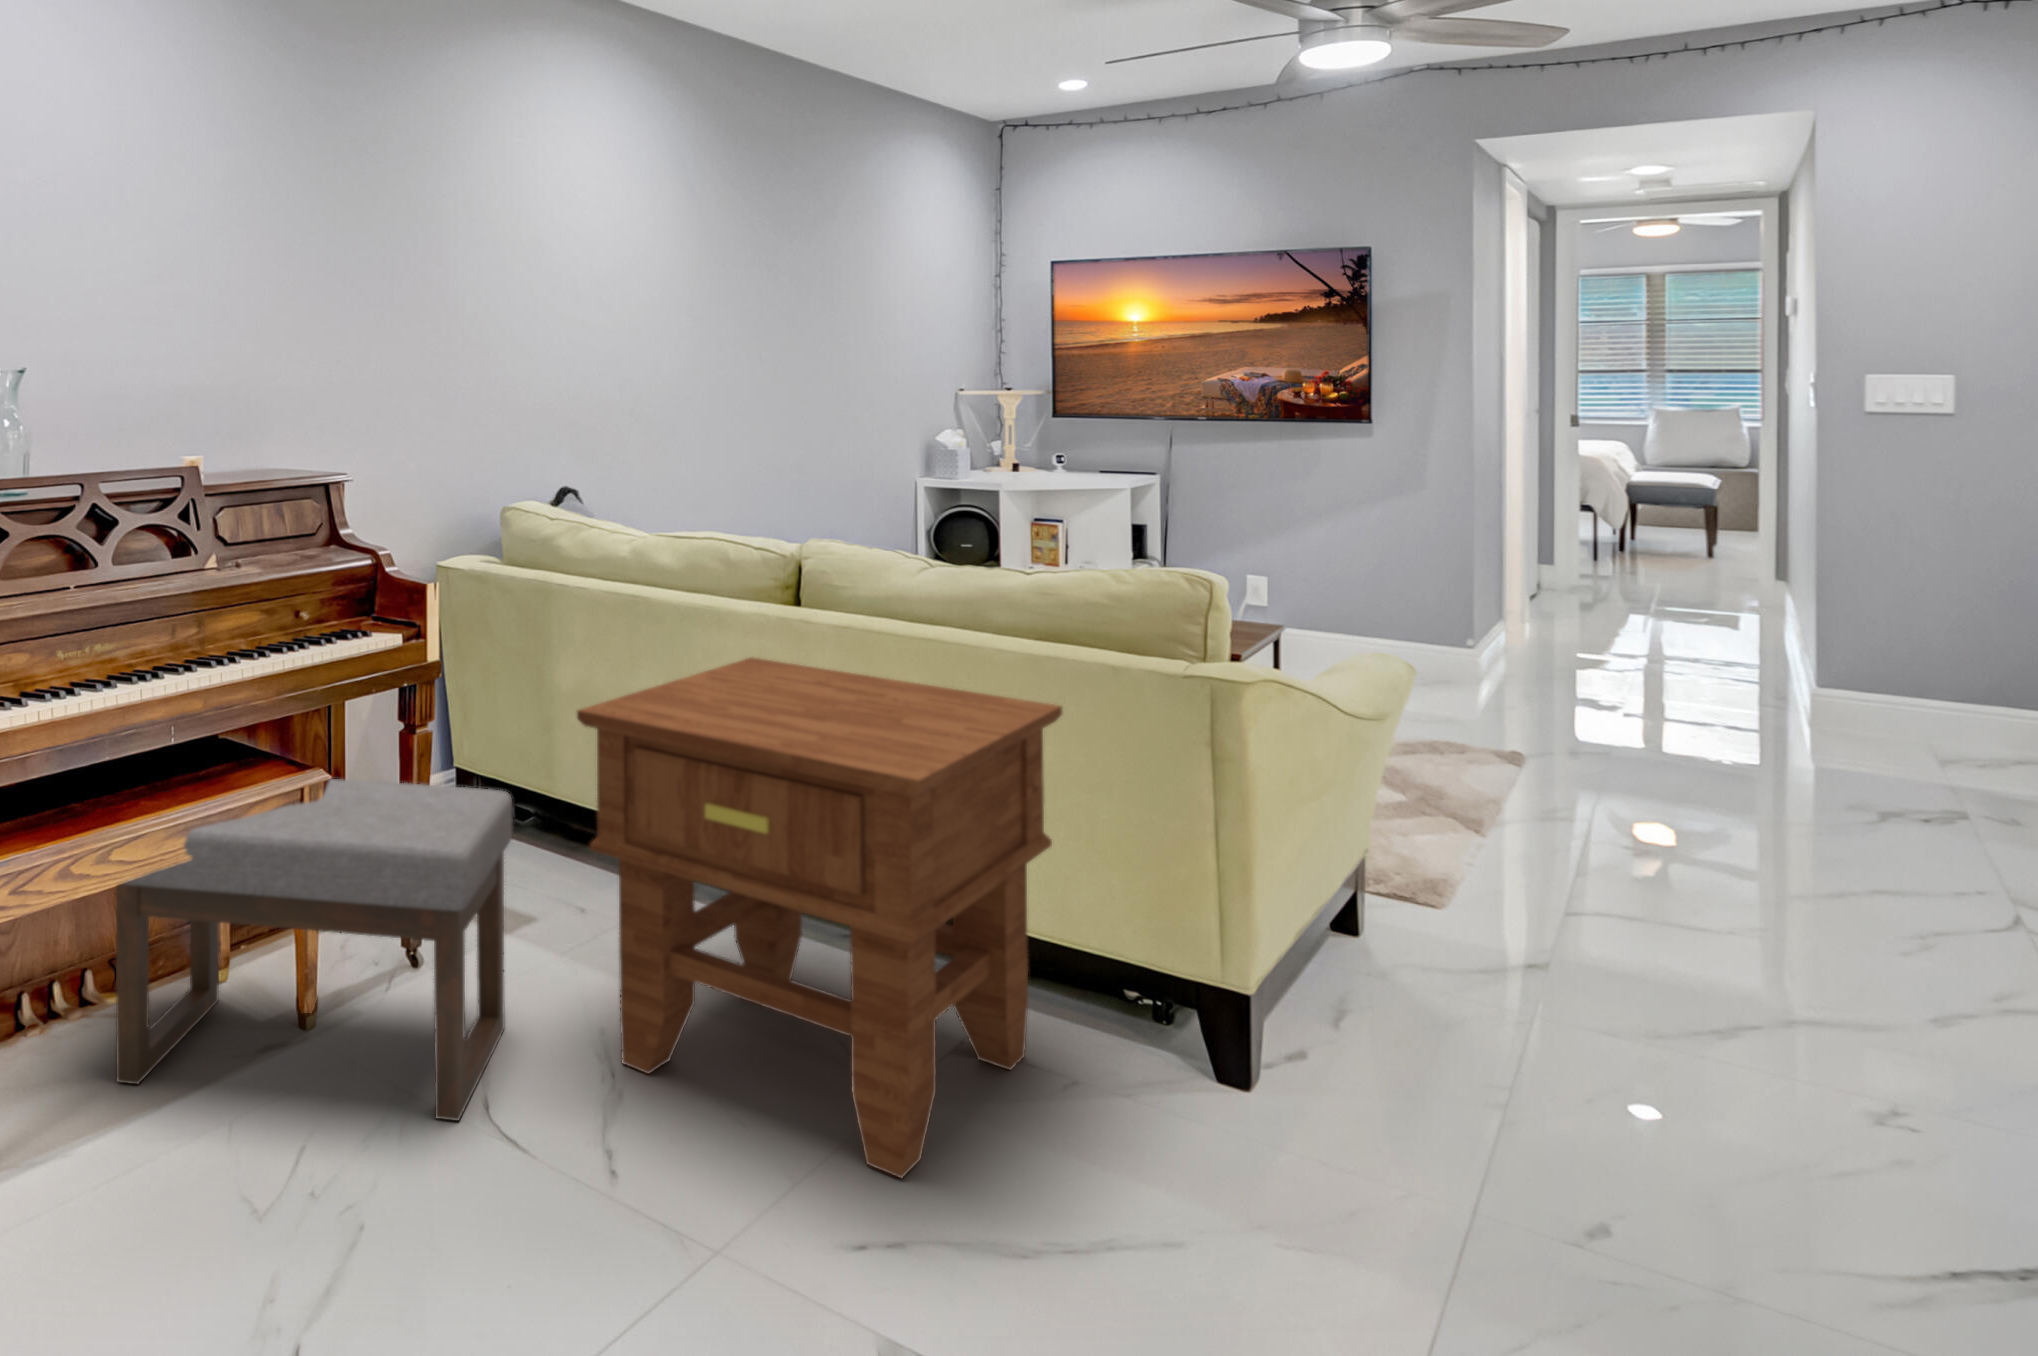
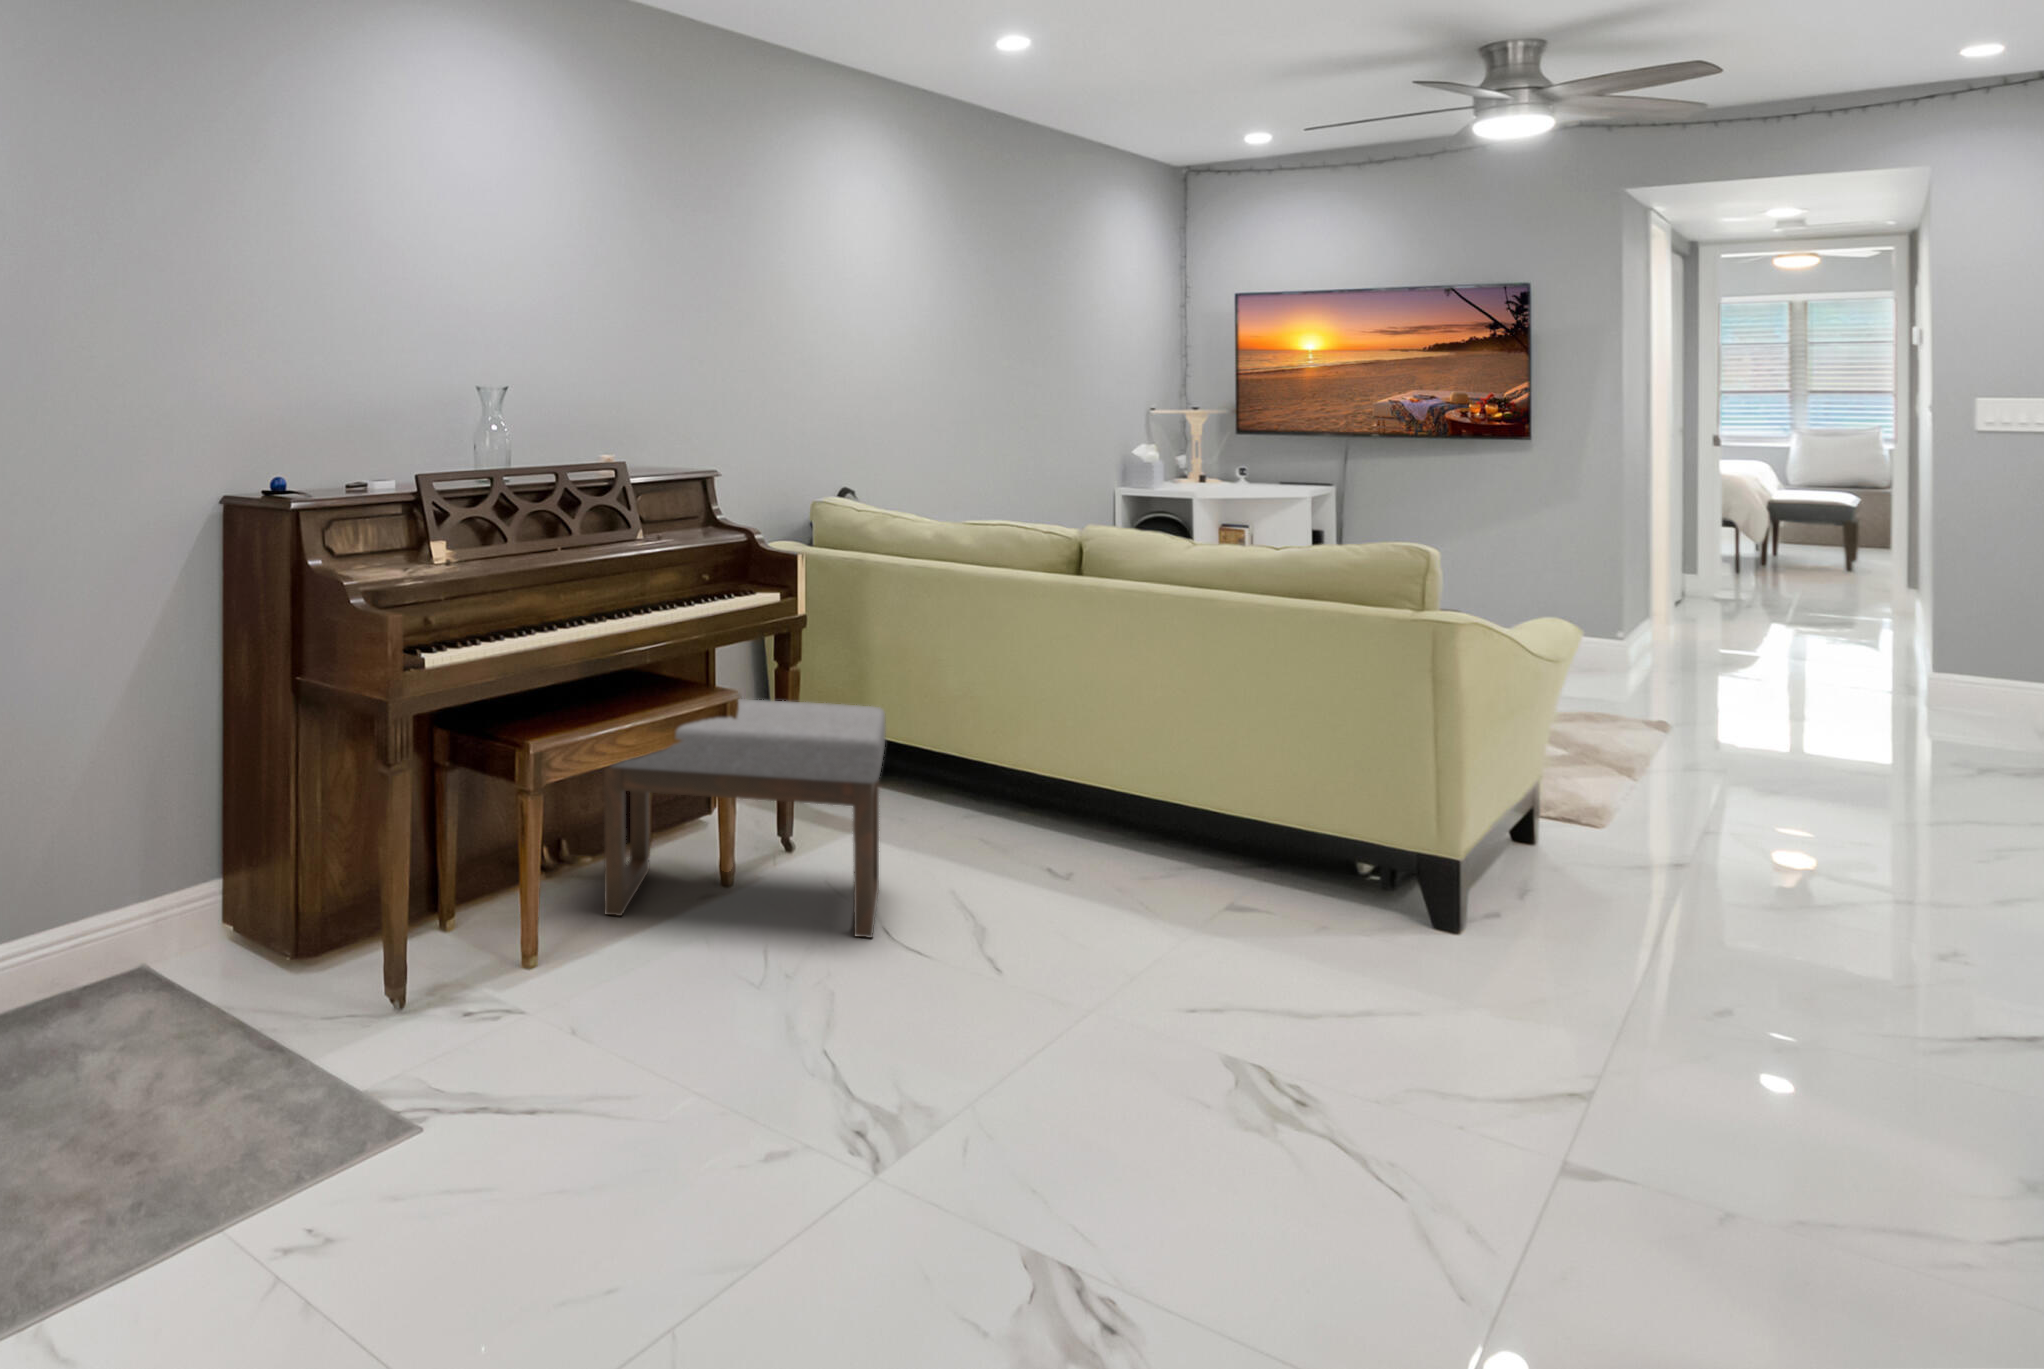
side table: present [577,658,1063,1178] -> none [944,613,1312,971]

